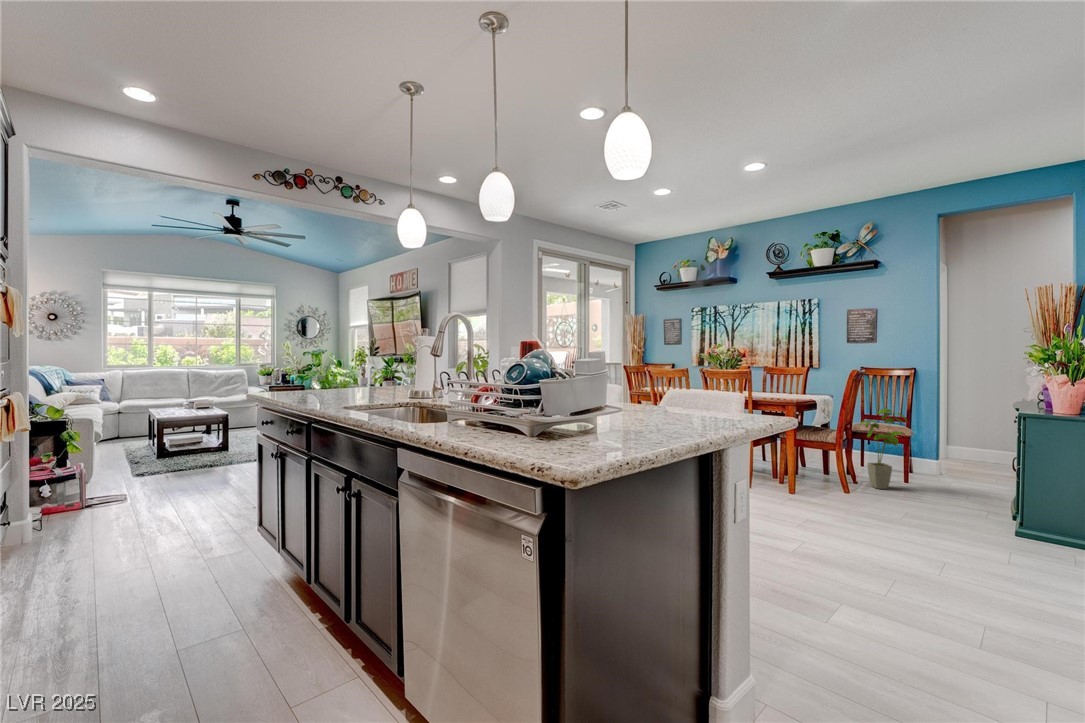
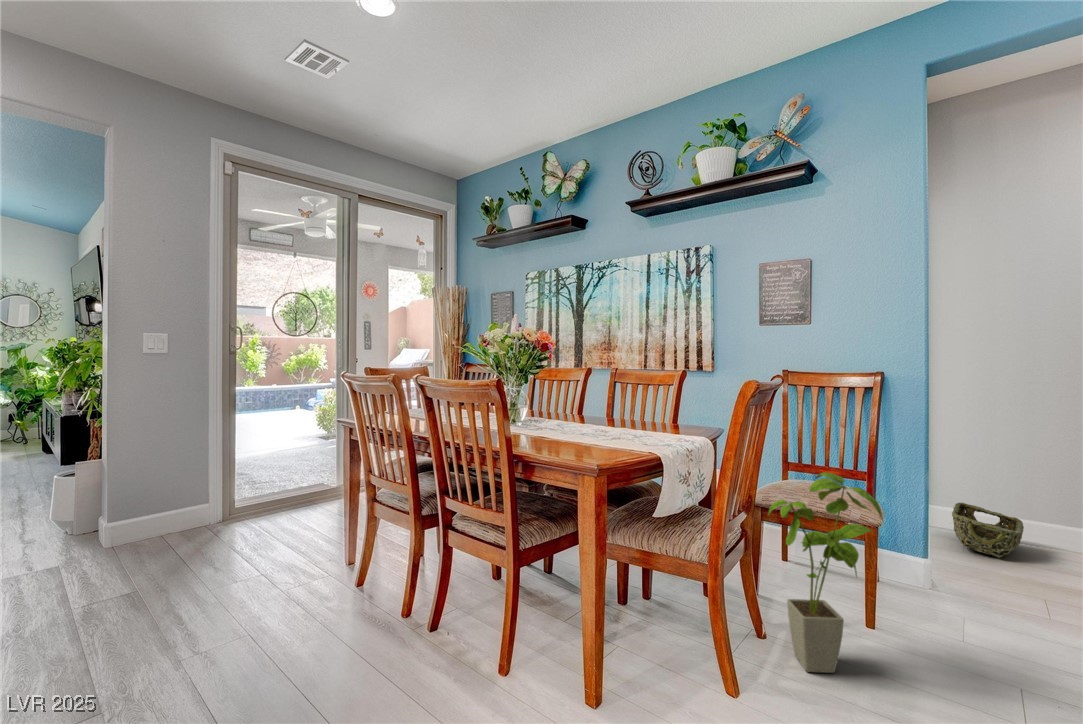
woven basket: none [957,442,998,467] -> present [952,503,1024,558]

